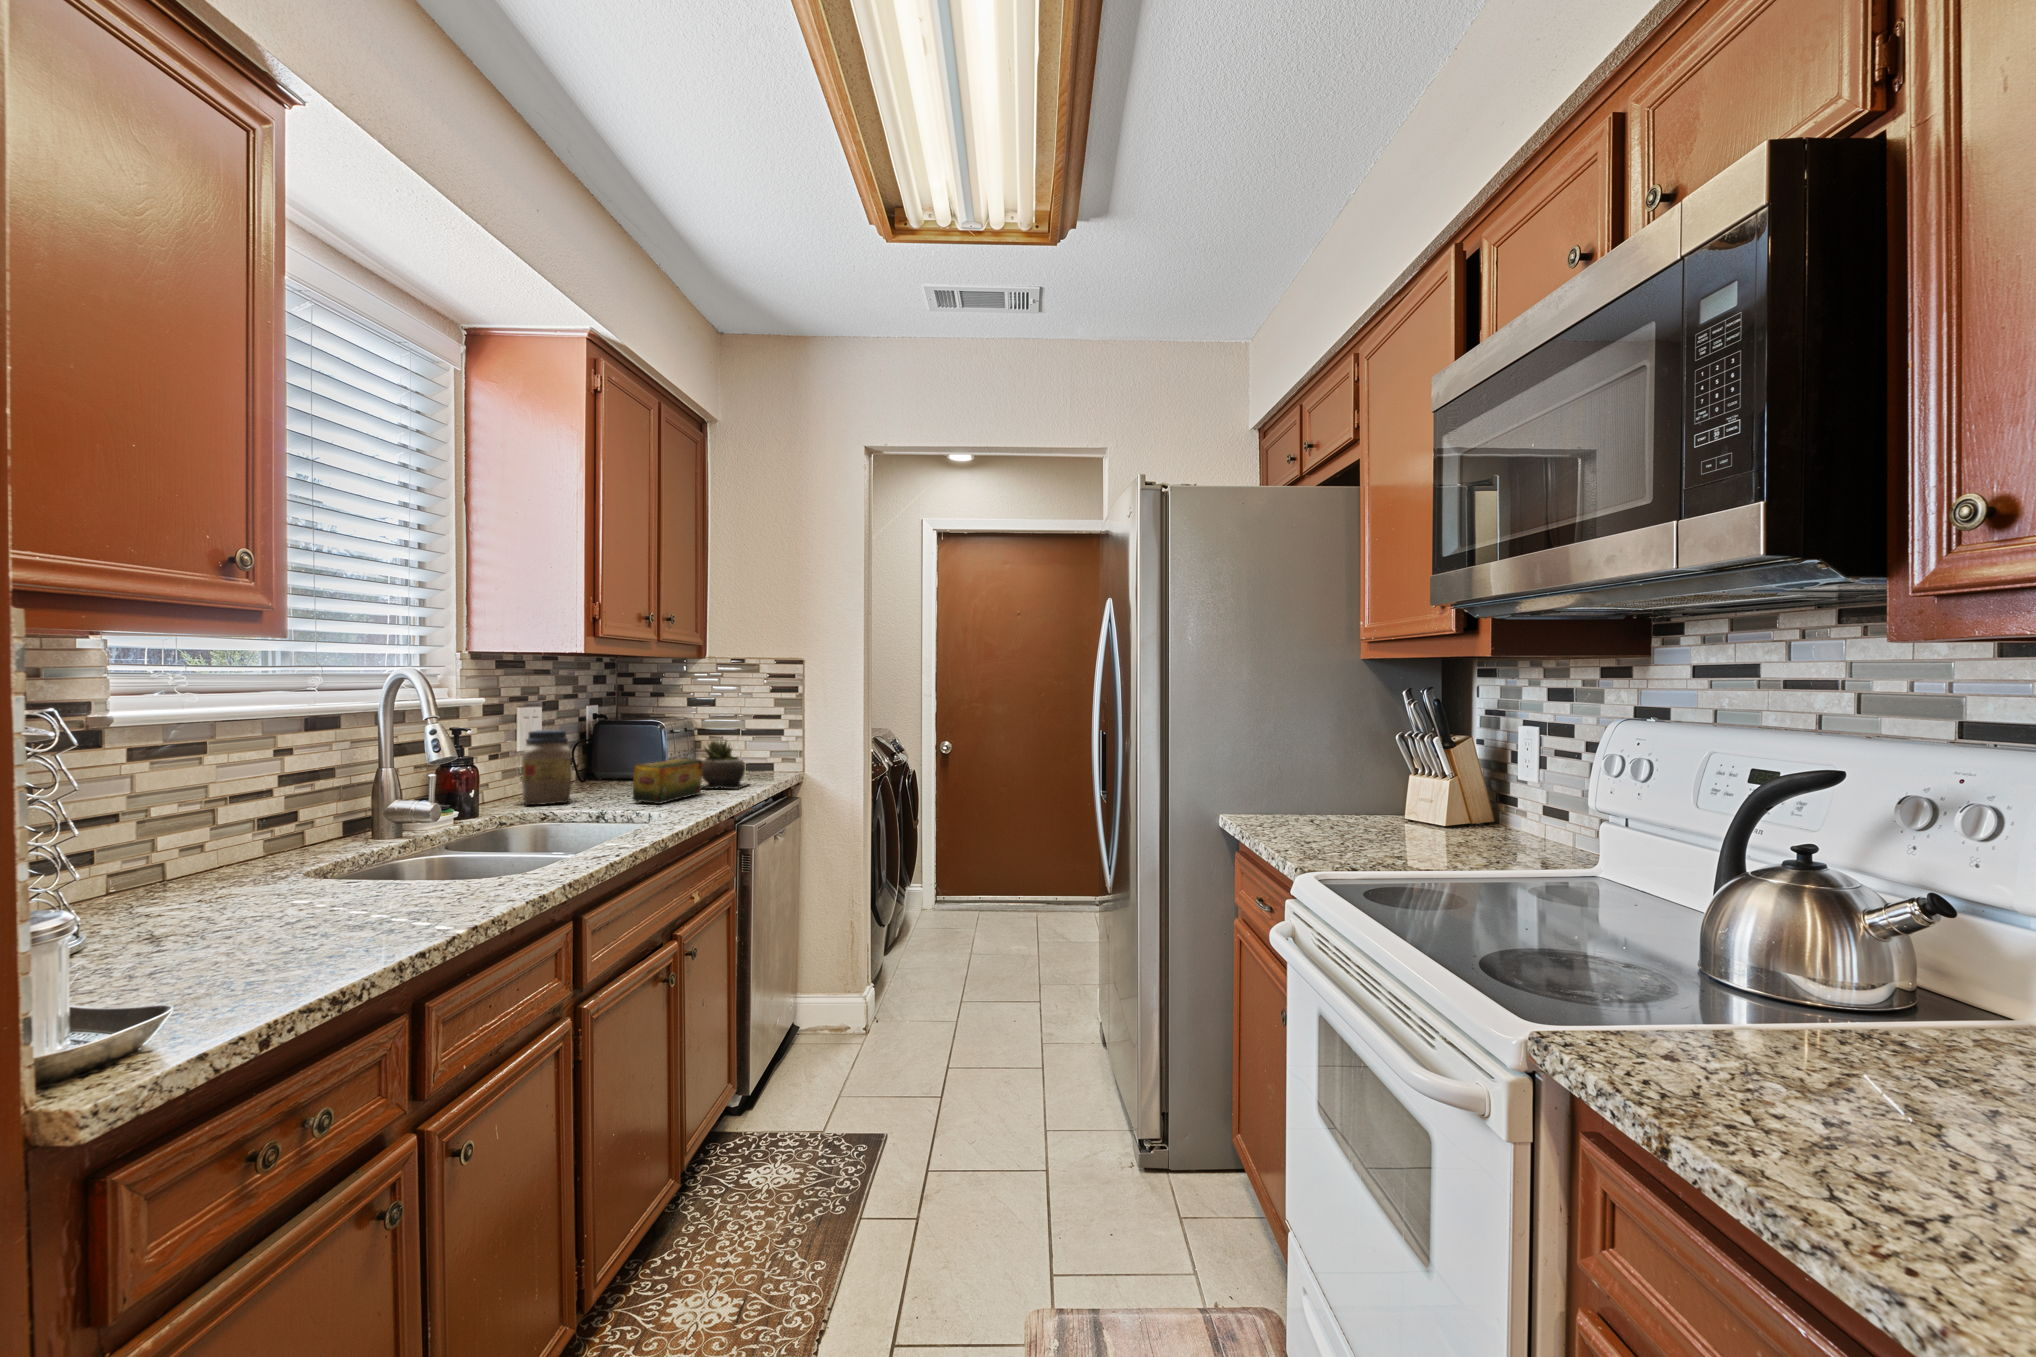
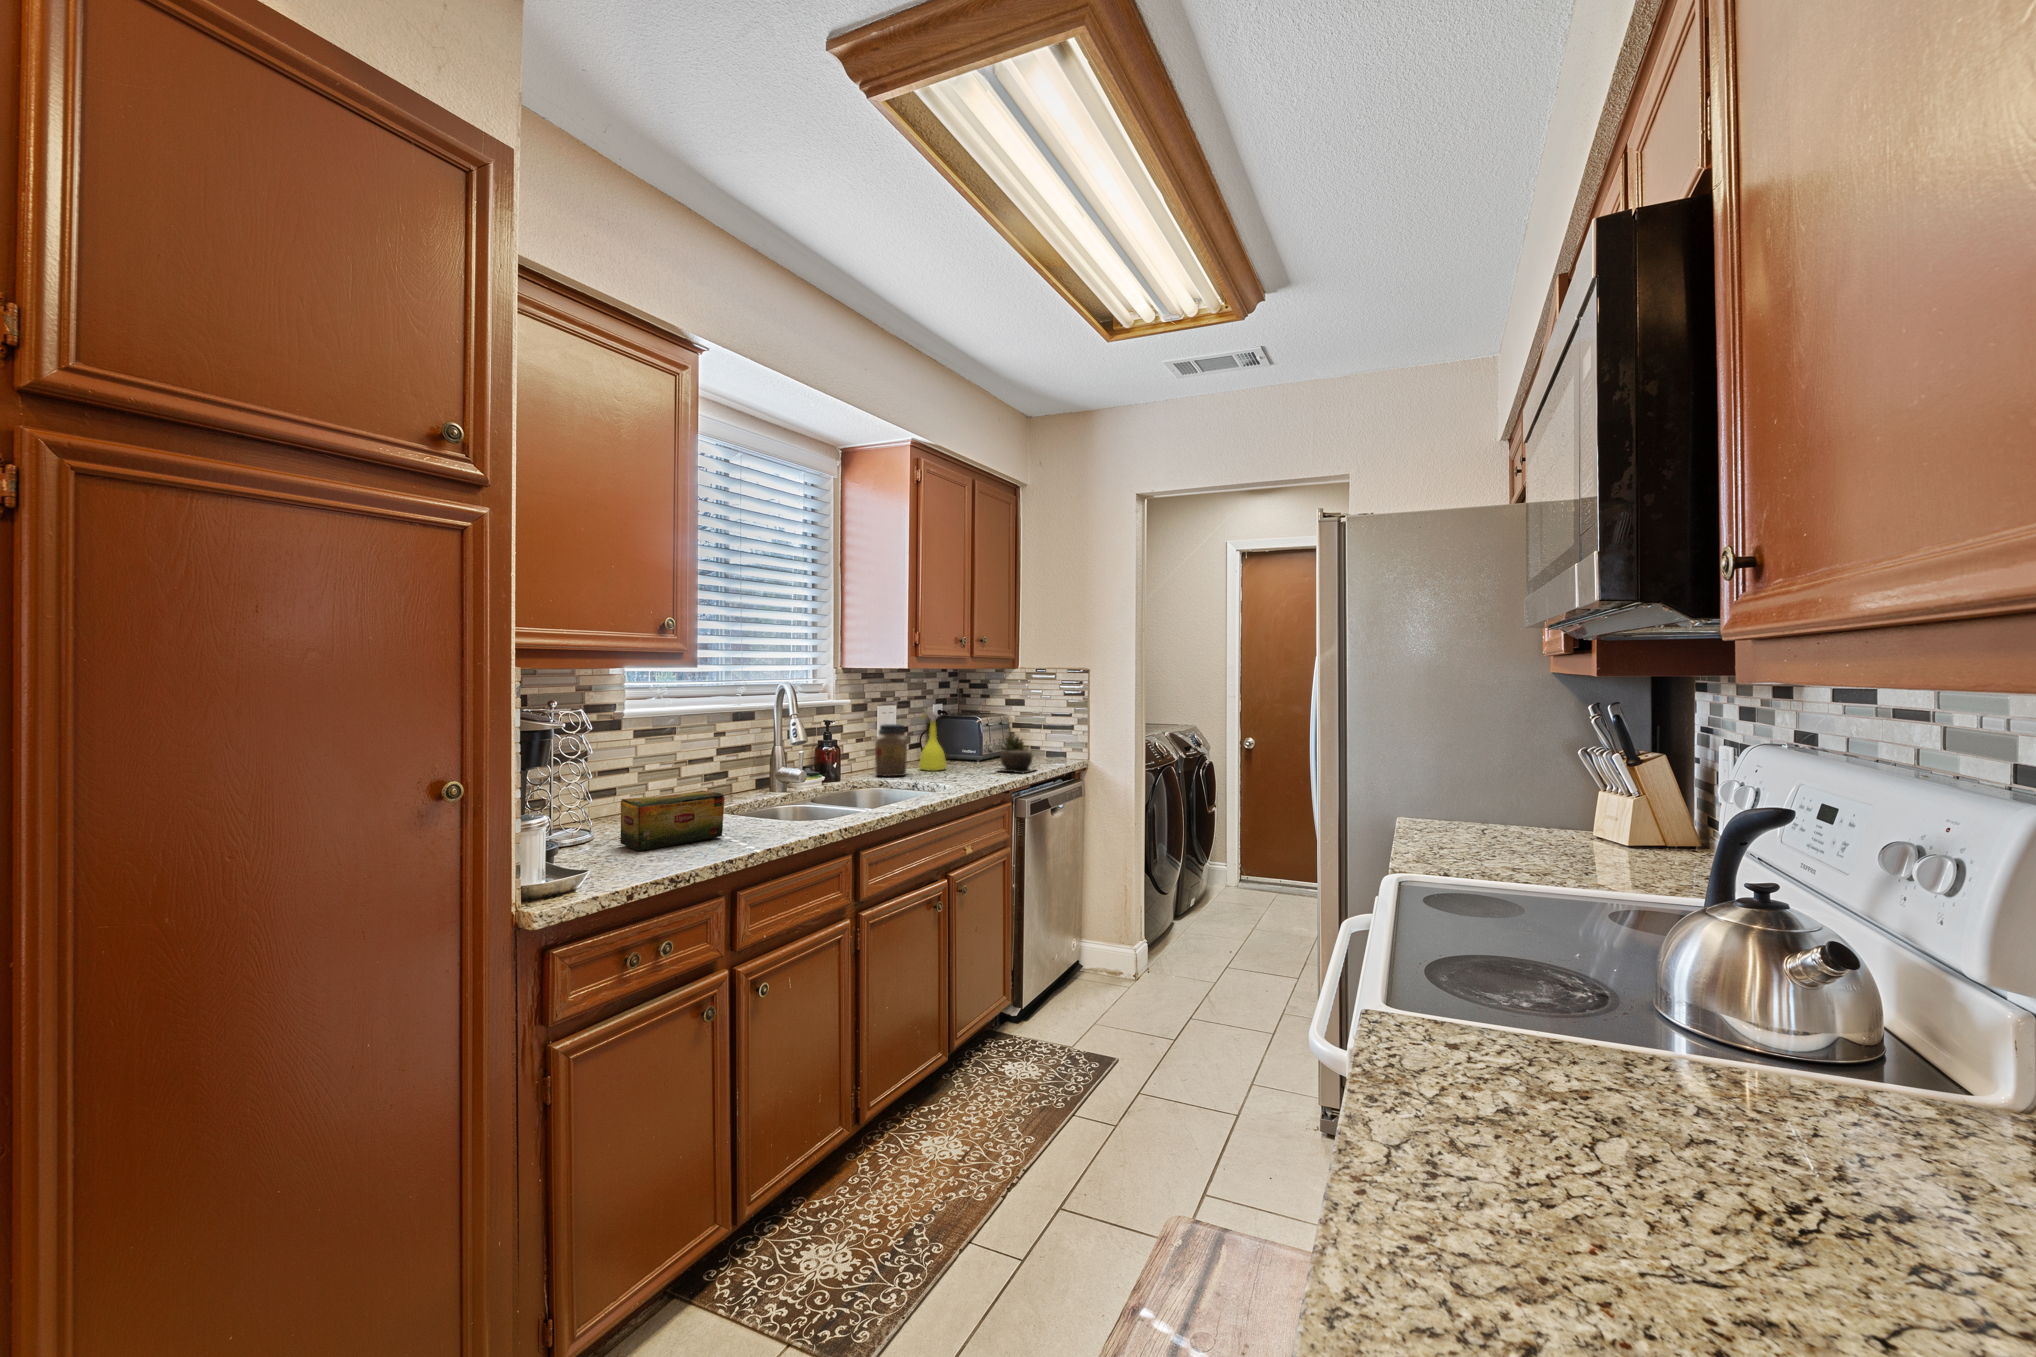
spray bottle: none [581,707,622,793] -> present [919,708,946,771]
tea box: present [633,759,703,804] -> present [620,790,725,851]

